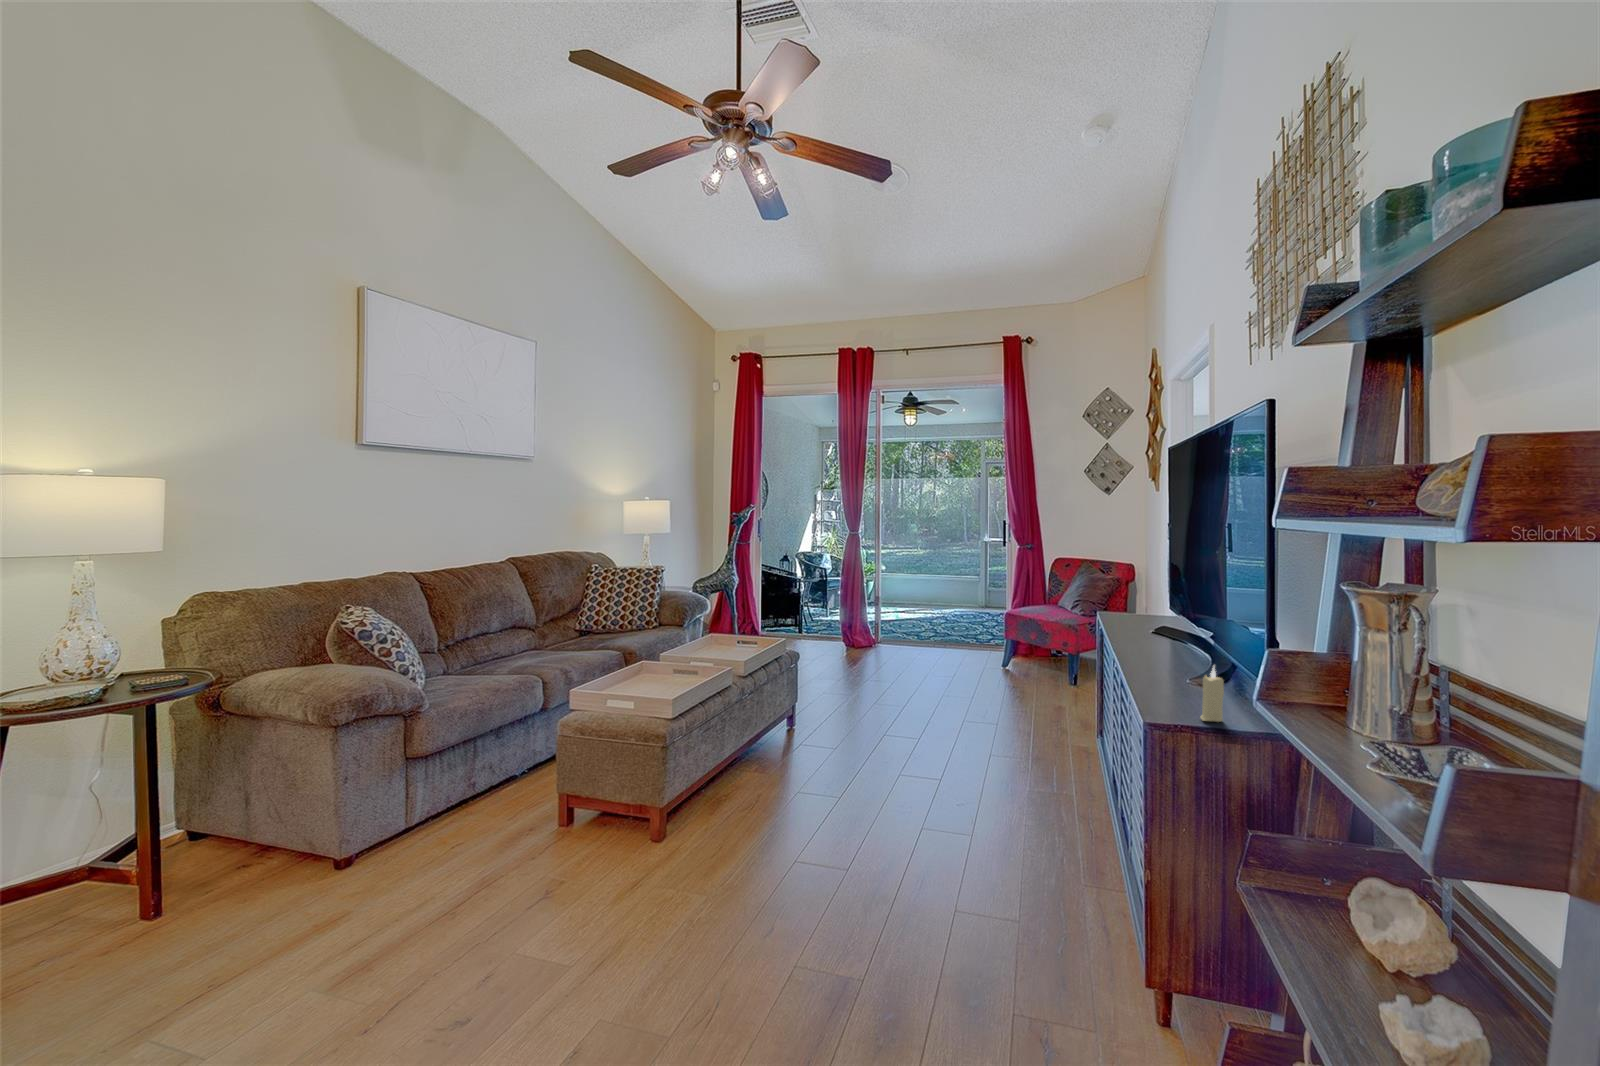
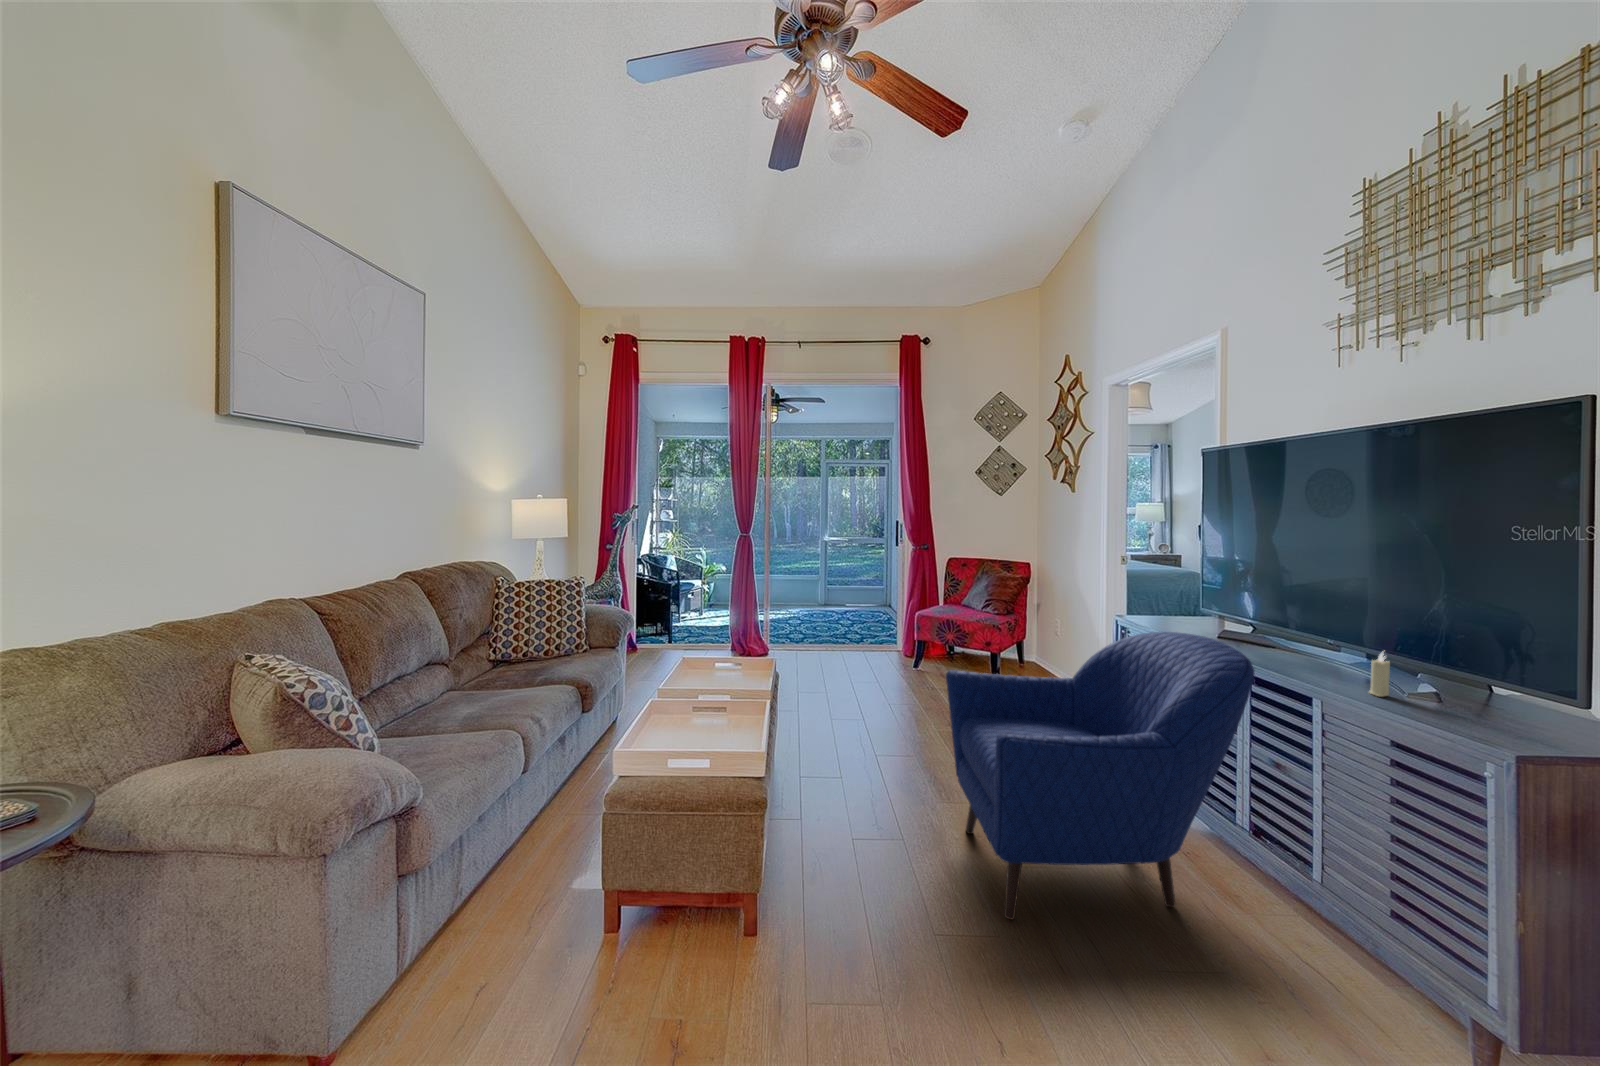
armchair: none [806,638,1128,941] -> present [946,632,1254,919]

